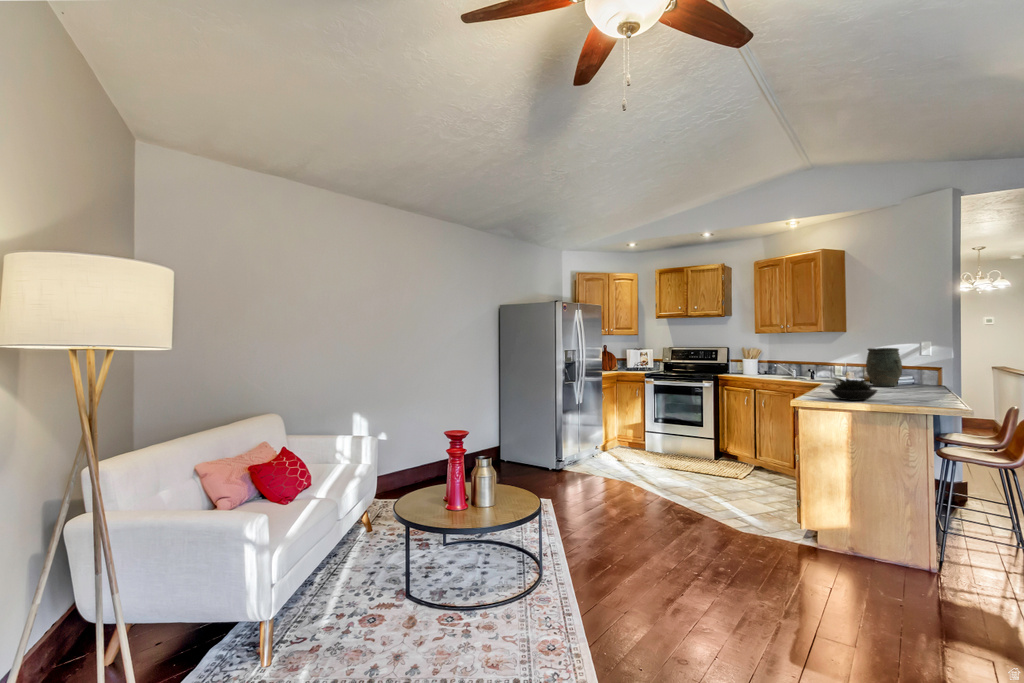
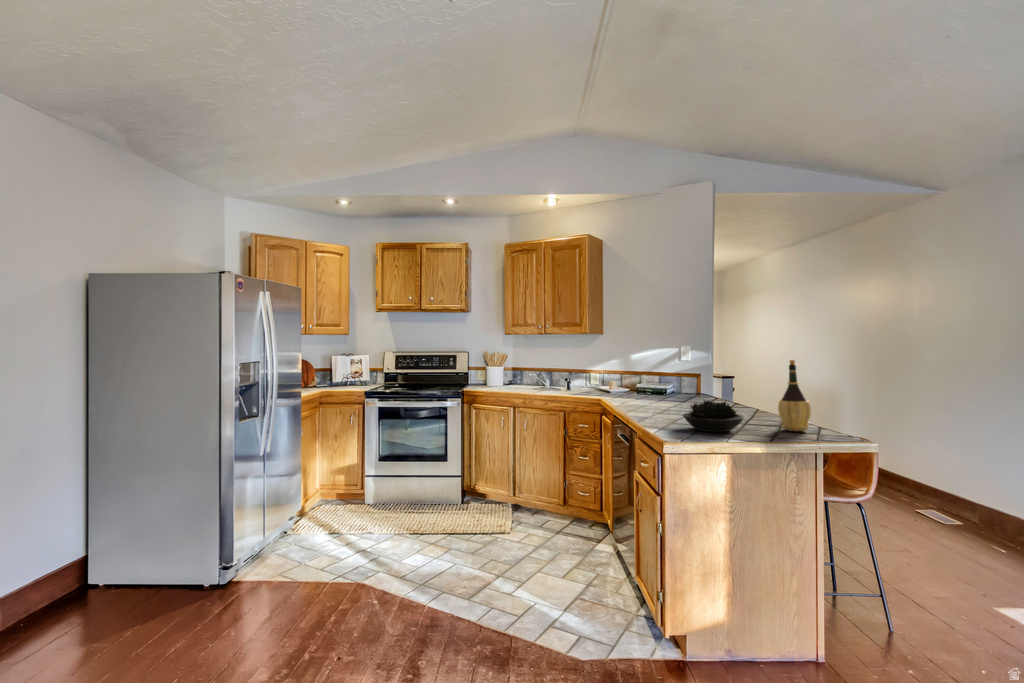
vase: present [866,348,902,386] -> none [647,353,683,399]
wine bottle: none [908,351,935,403] -> present [778,360,811,431]

